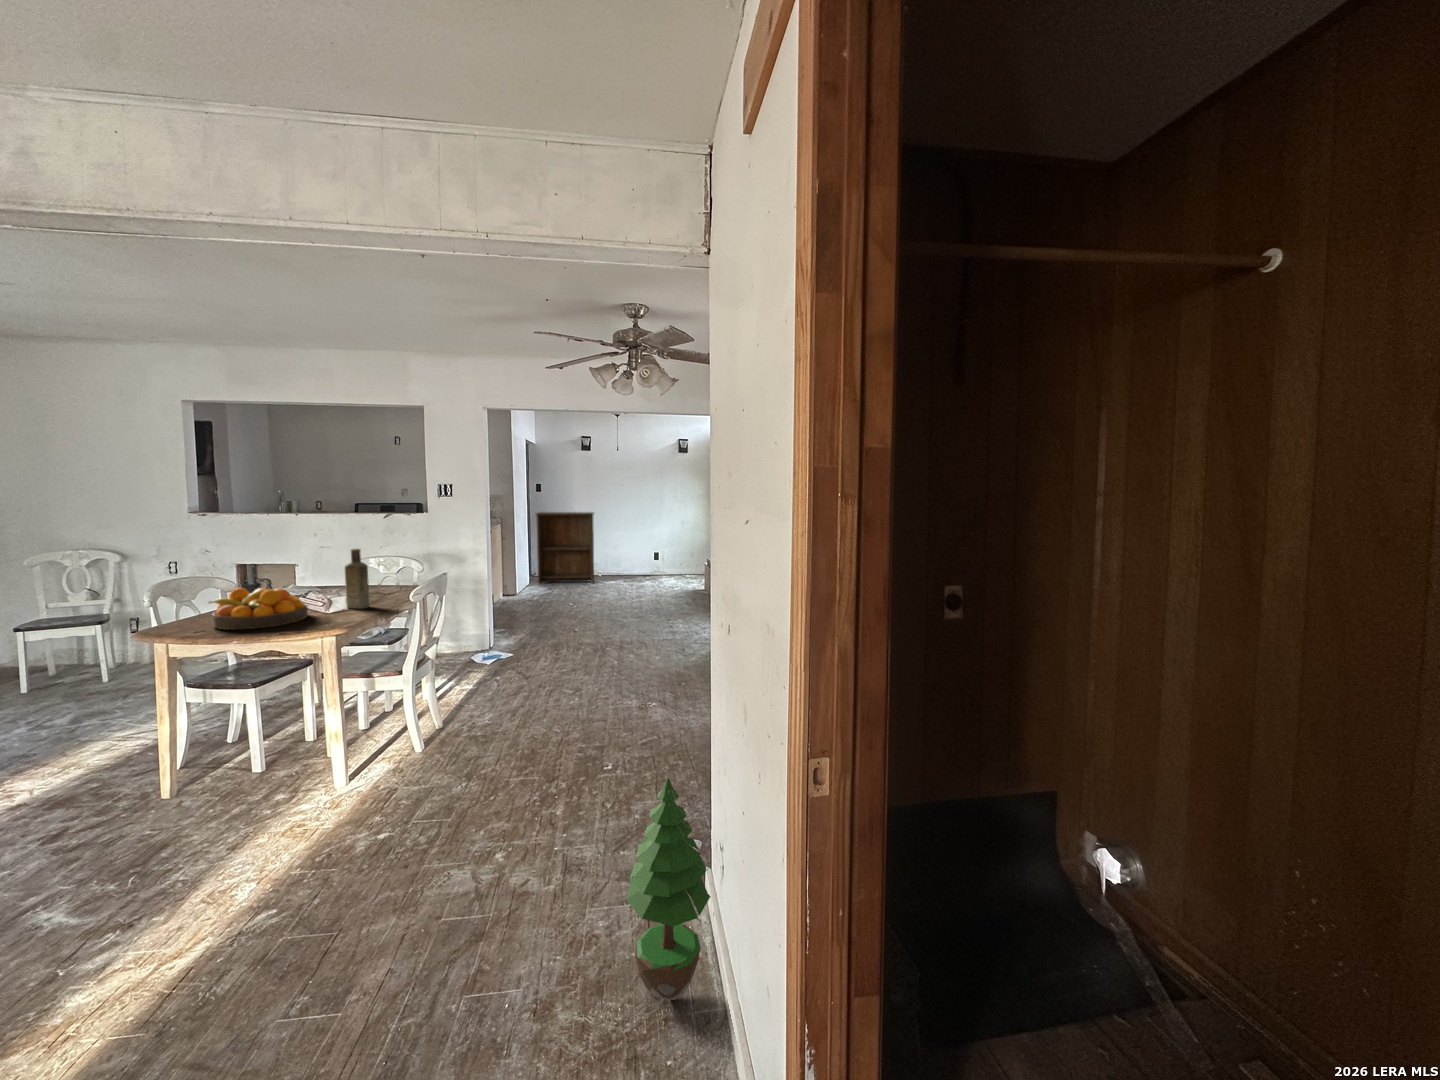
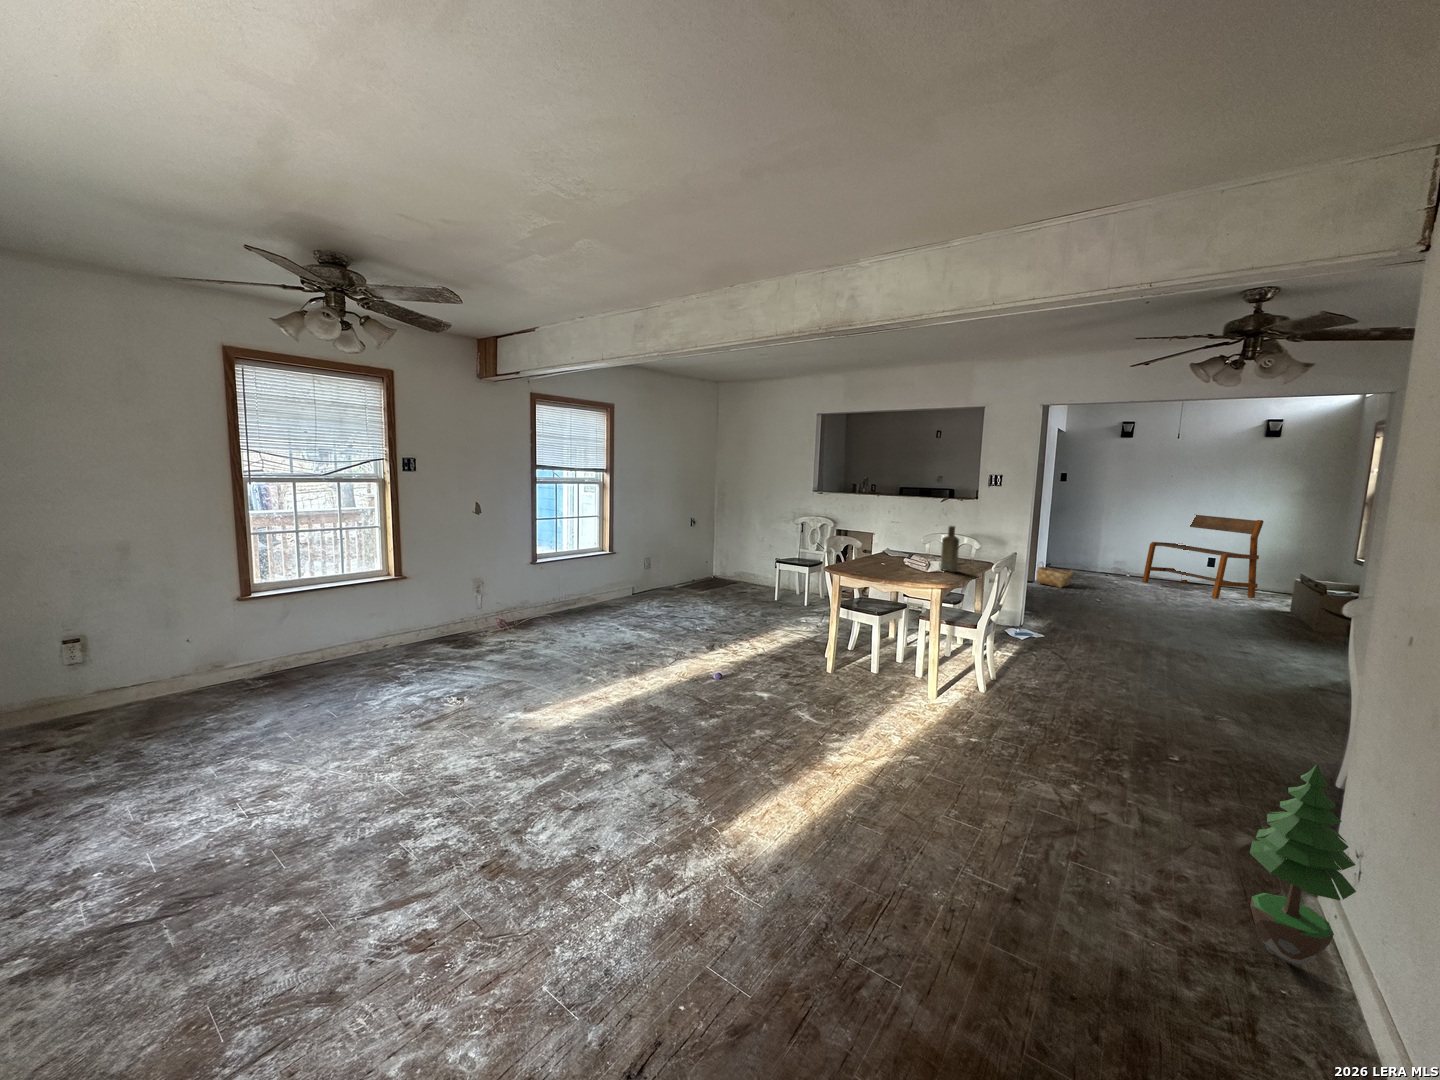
bookshelf: present [536,512,594,584] -> none [1056,503,1132,582]
bench: none [610,515,687,587] -> present [1142,515,1264,599]
woven basket: none [515,574,550,598] -> present [1037,564,1073,588]
fruit bowl: present [209,588,308,629] -> none [863,546,918,575]

